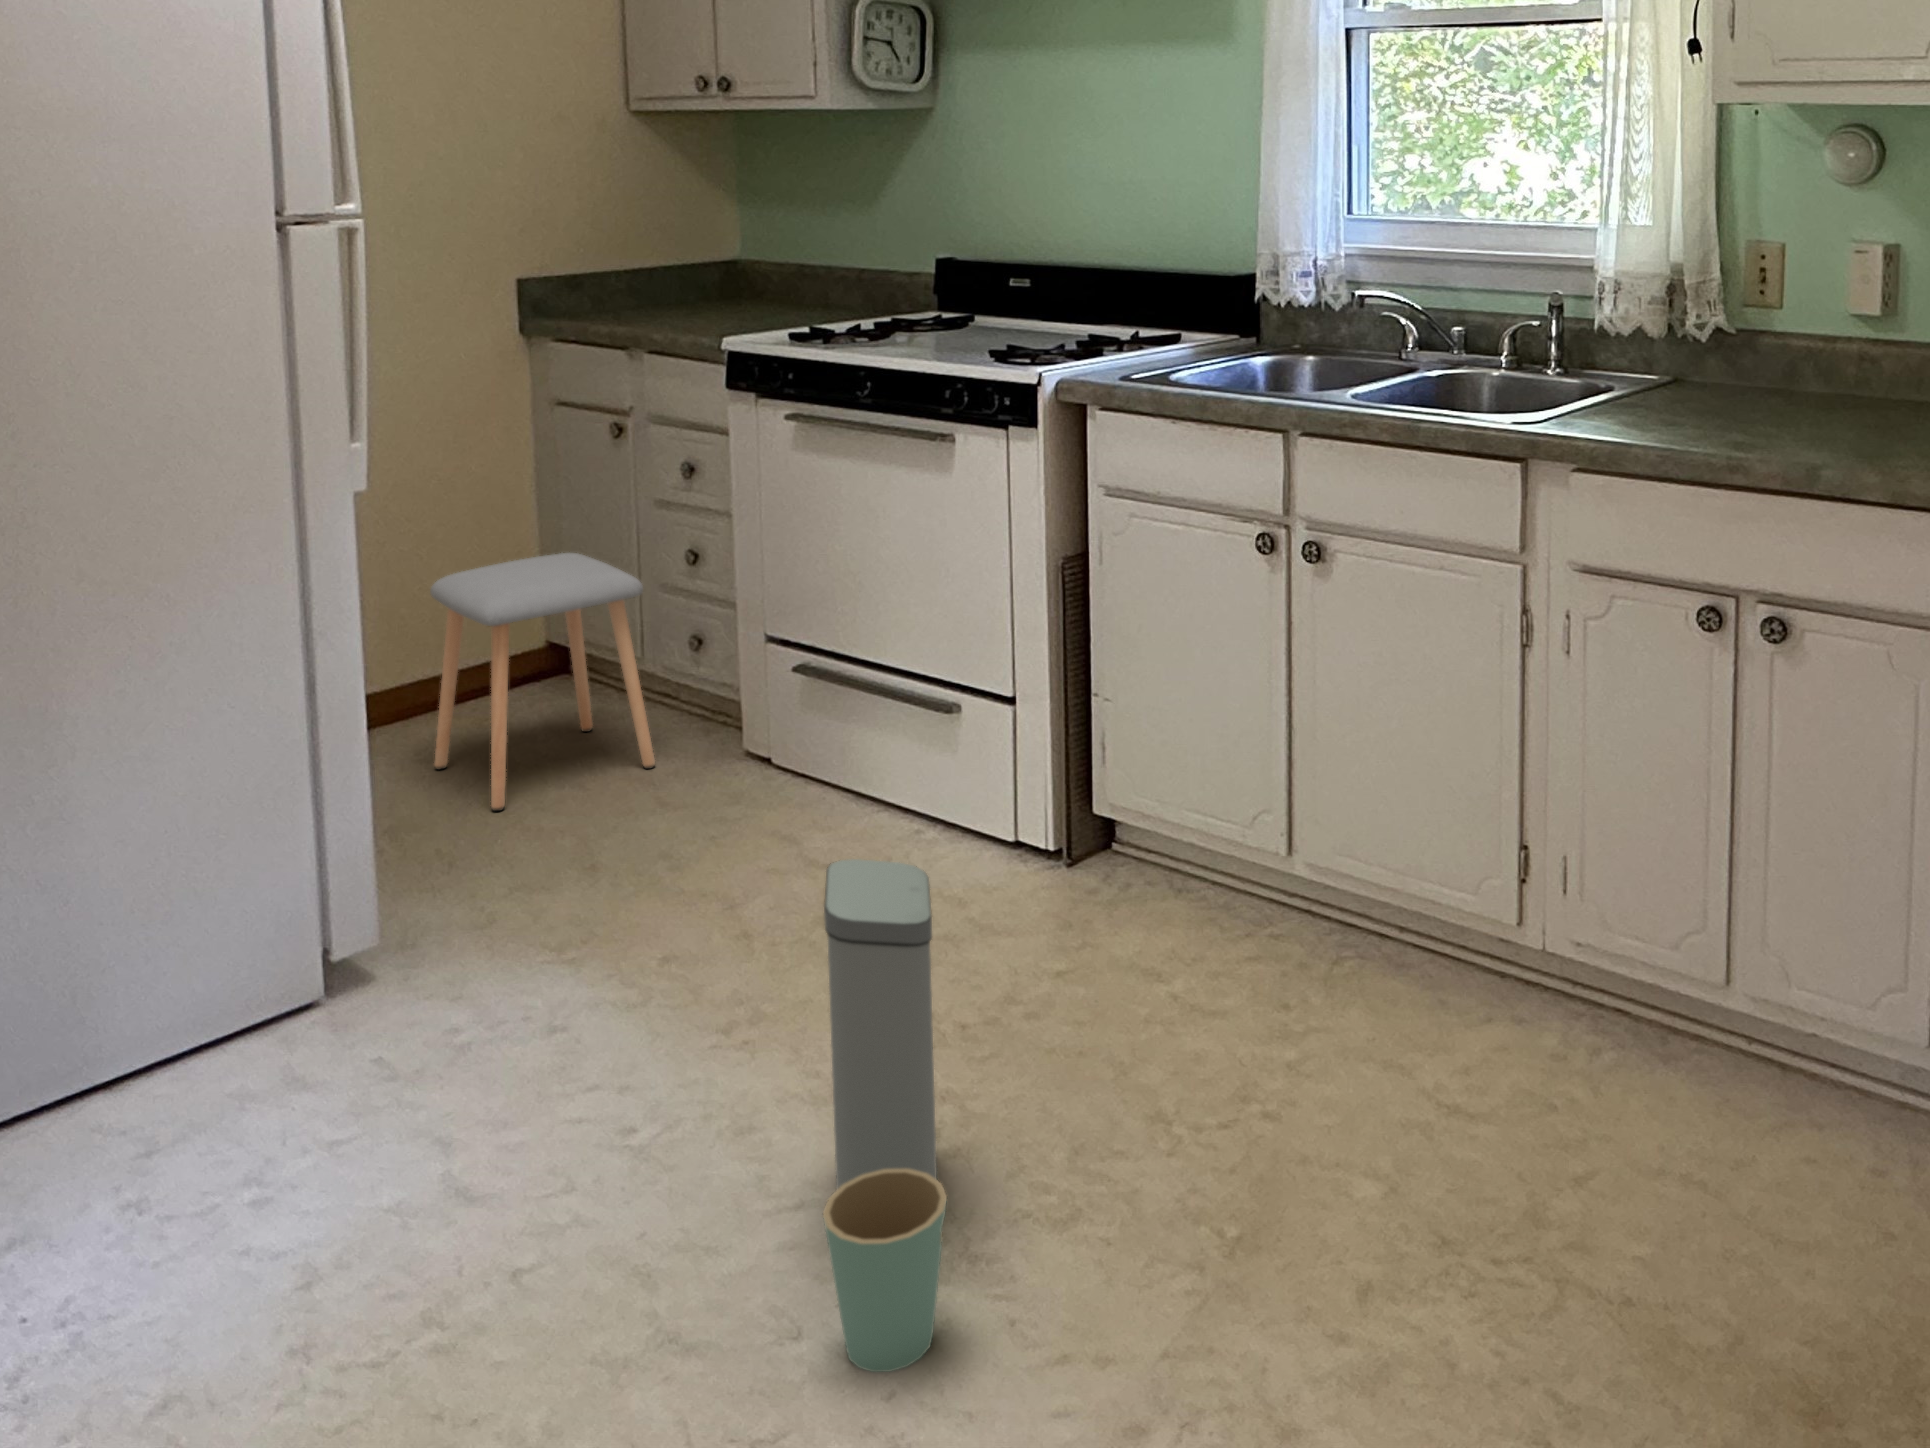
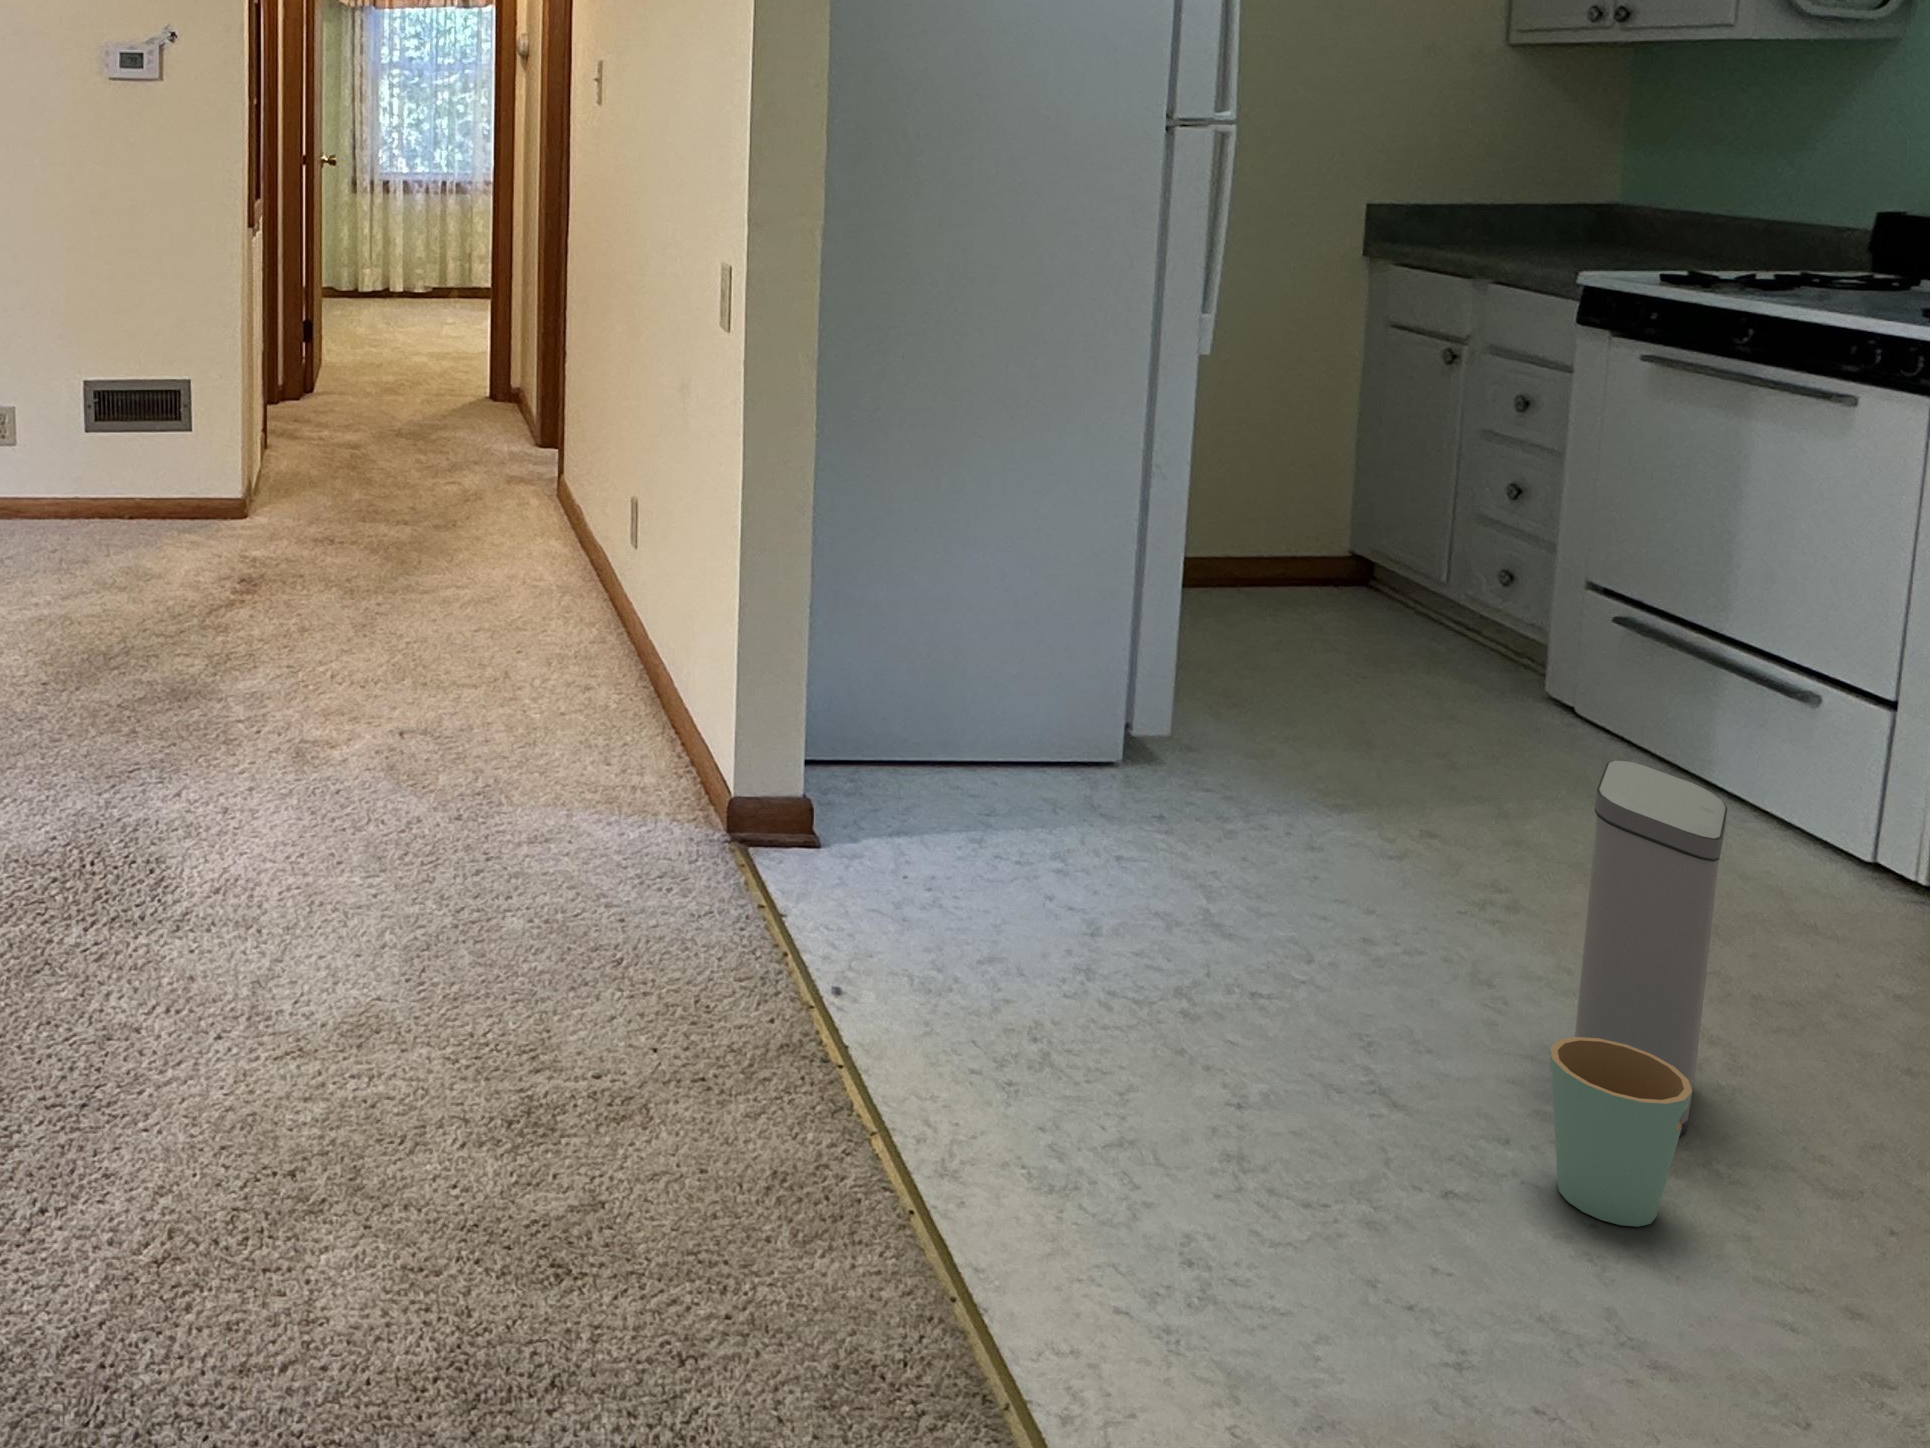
stool: present [430,553,655,811] -> none [1232,457,1456,681]

